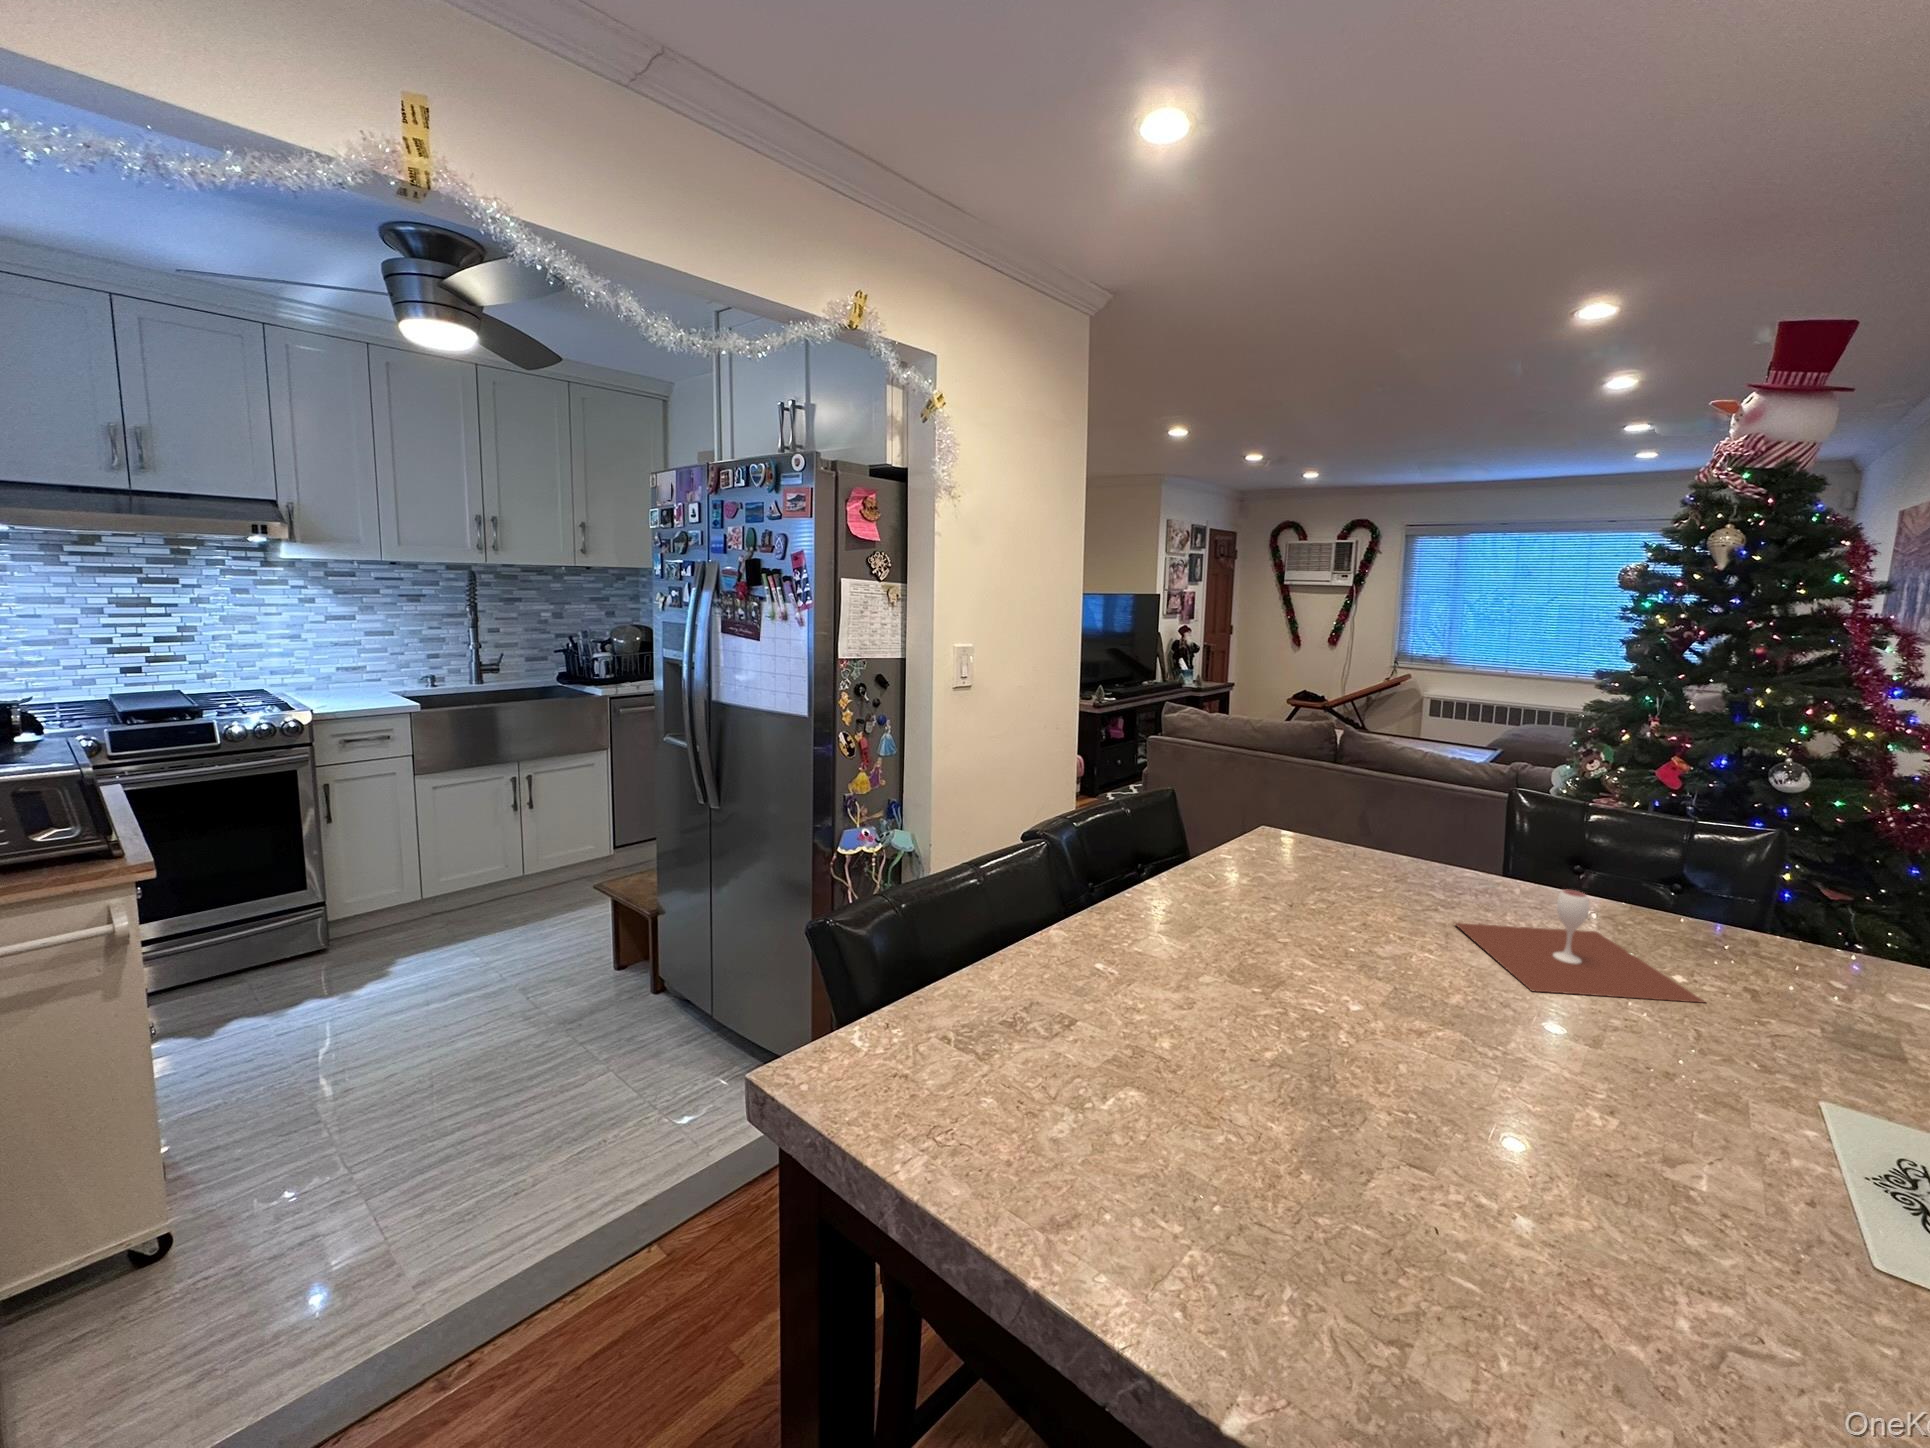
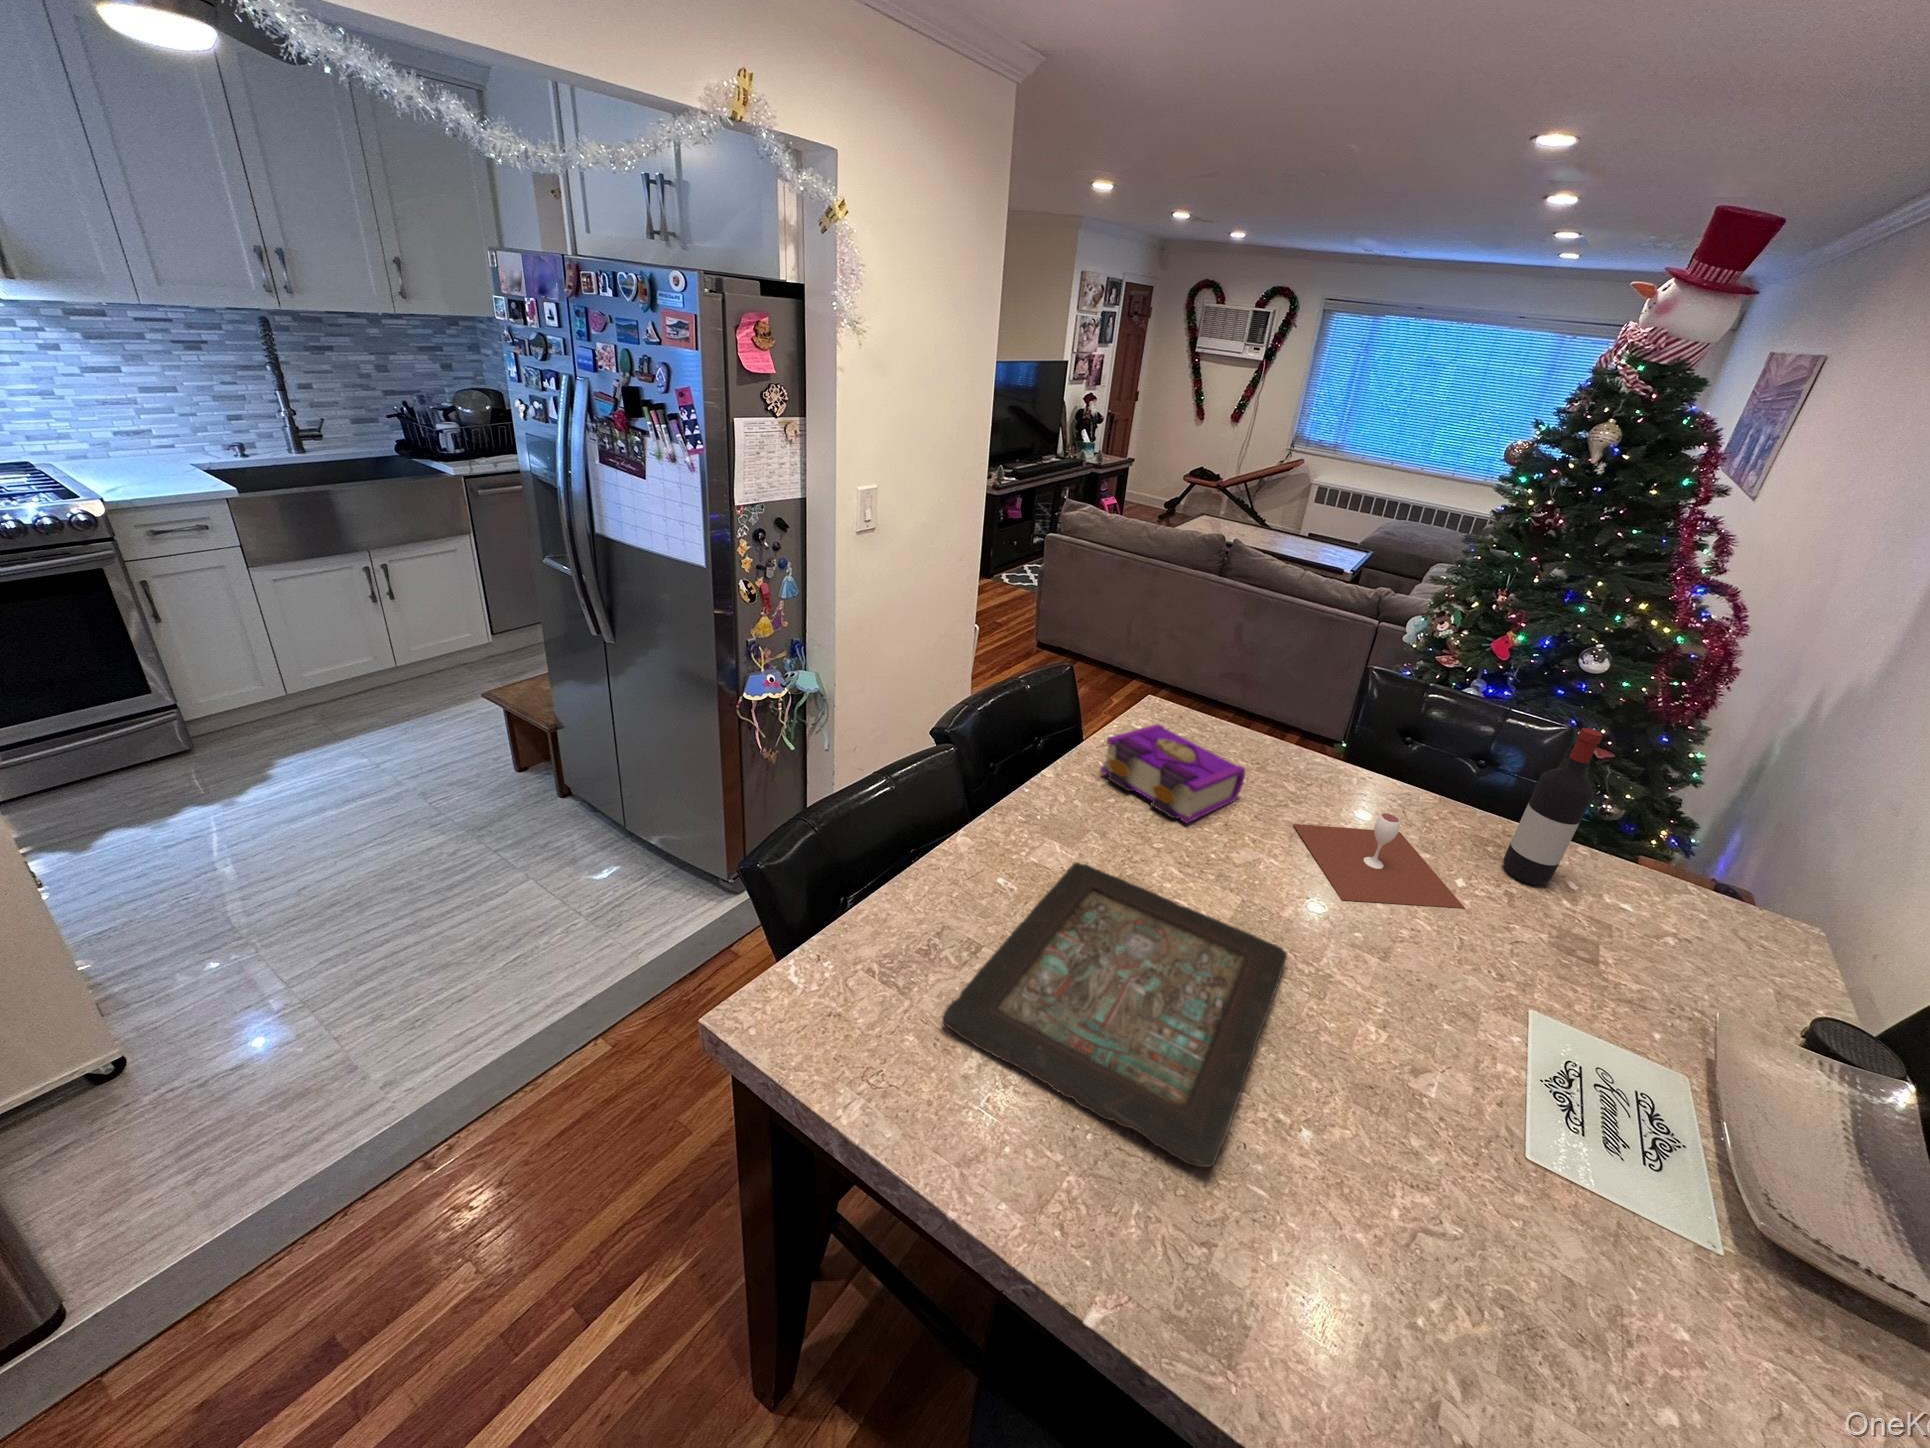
wine bottle: none [1747,765,1843,983] -> present [1503,728,1602,885]
book: none [1212,828,1384,920] -> present [1100,724,1245,823]
decorative tray: none [1025,944,1465,1249] -> present [942,862,1287,1167]

